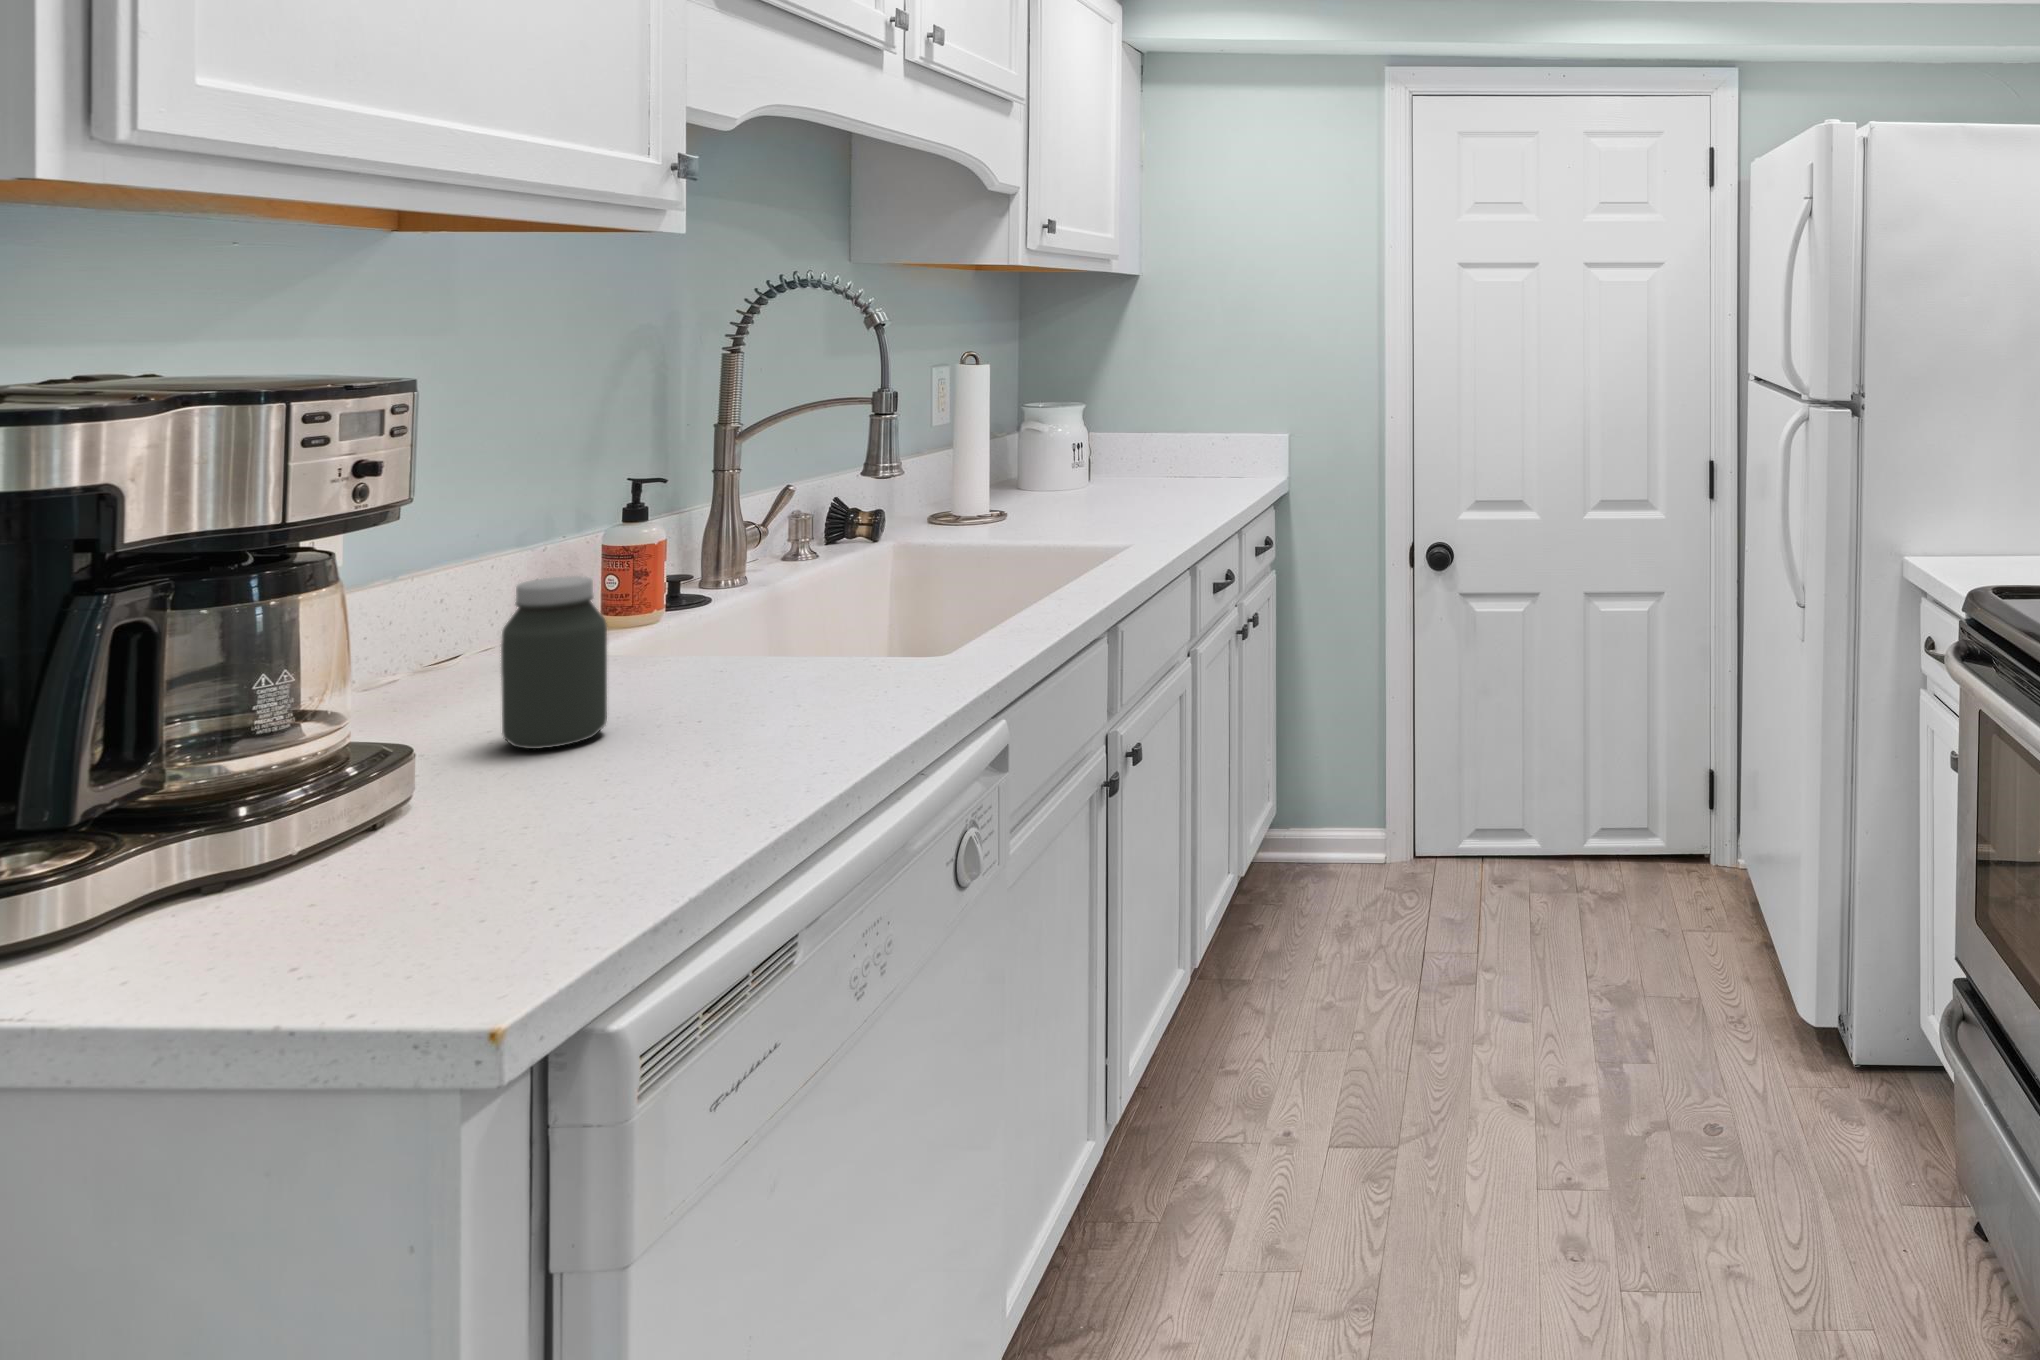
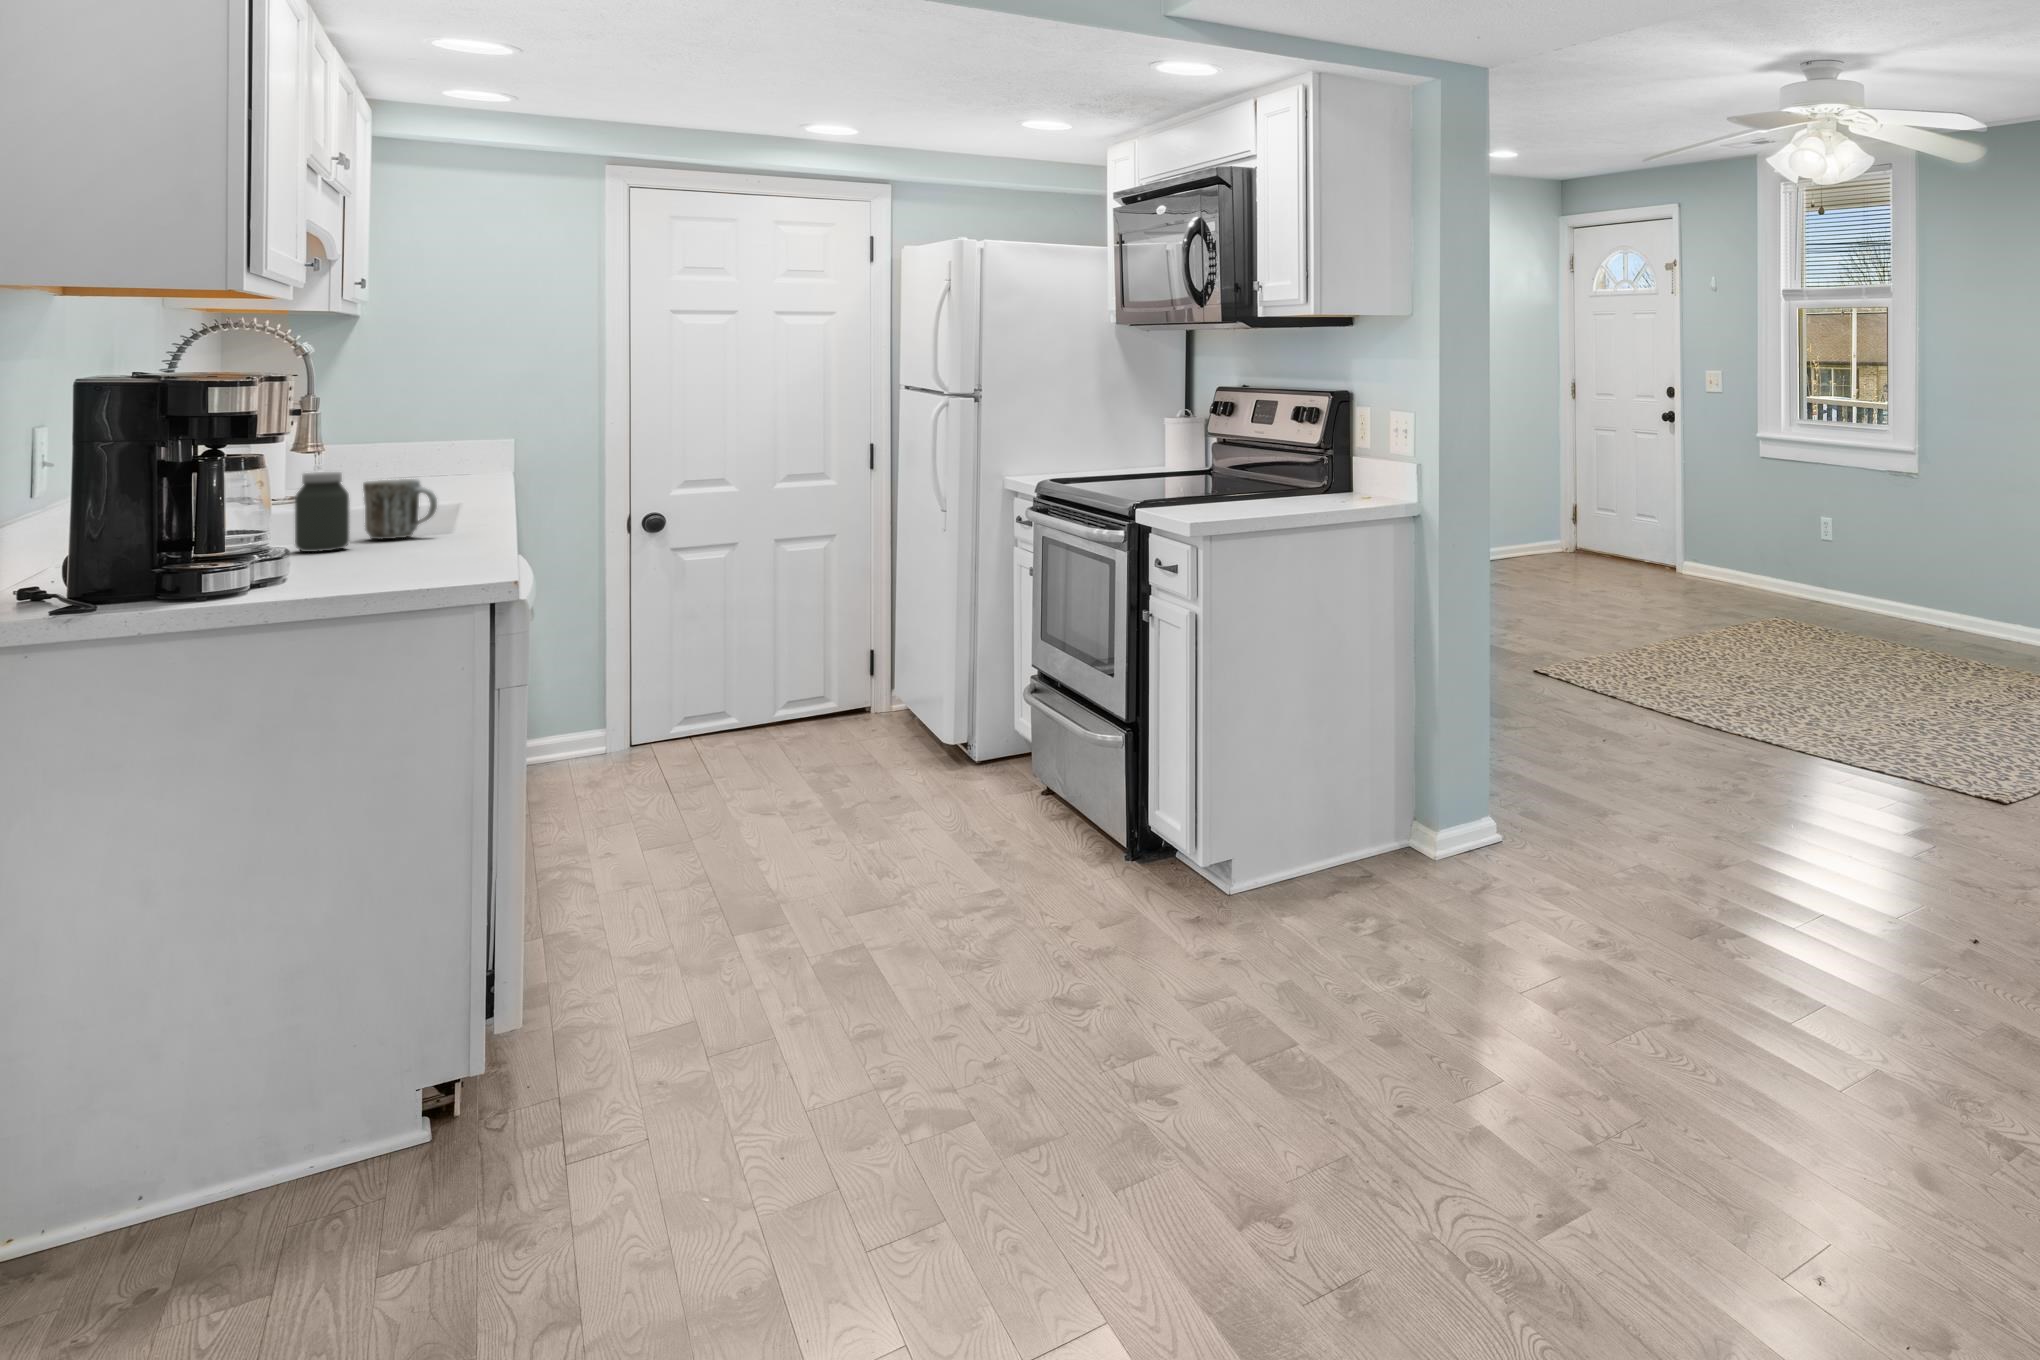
mug: none [700,576,813,701] -> present [363,479,437,539]

